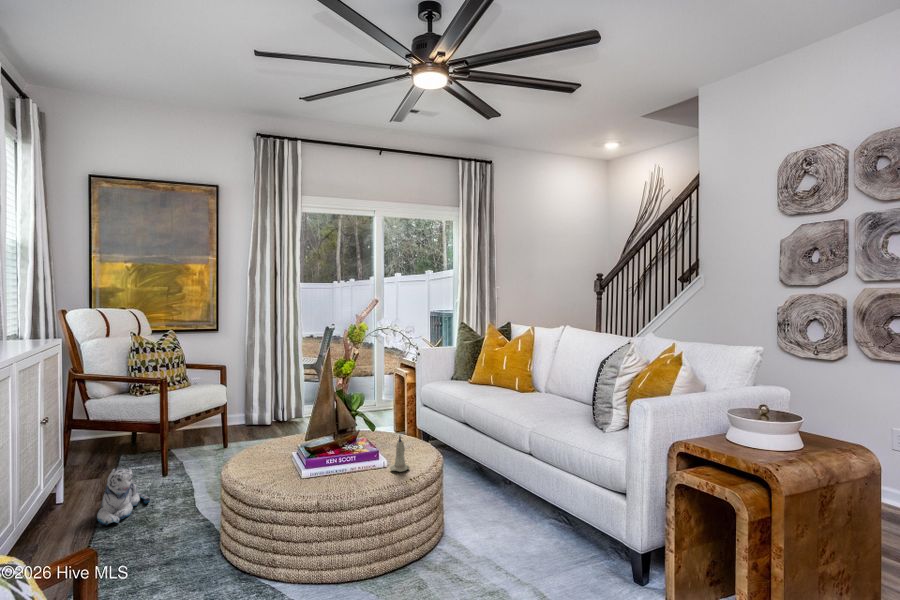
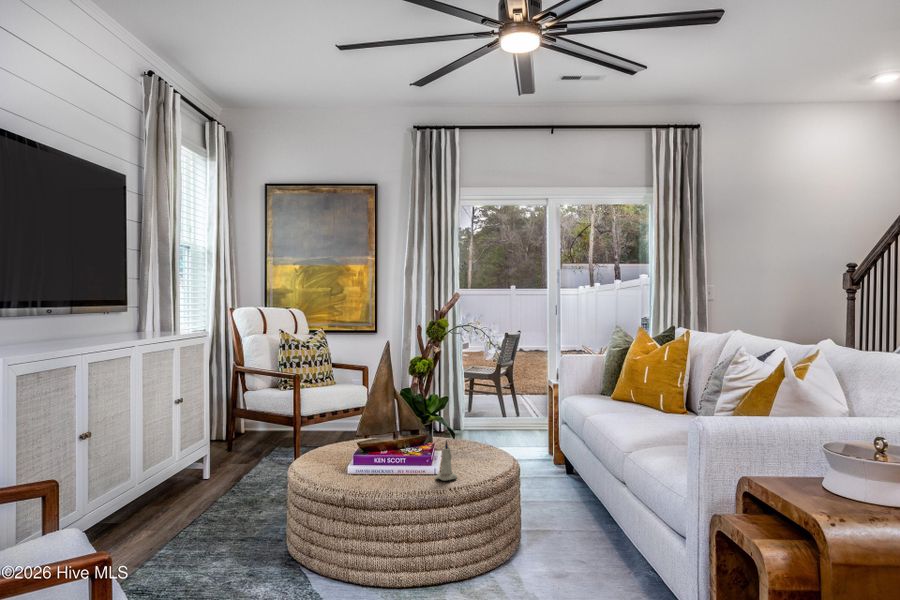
plush toy: present [97,468,150,525] -> none [218,453,268,503]

